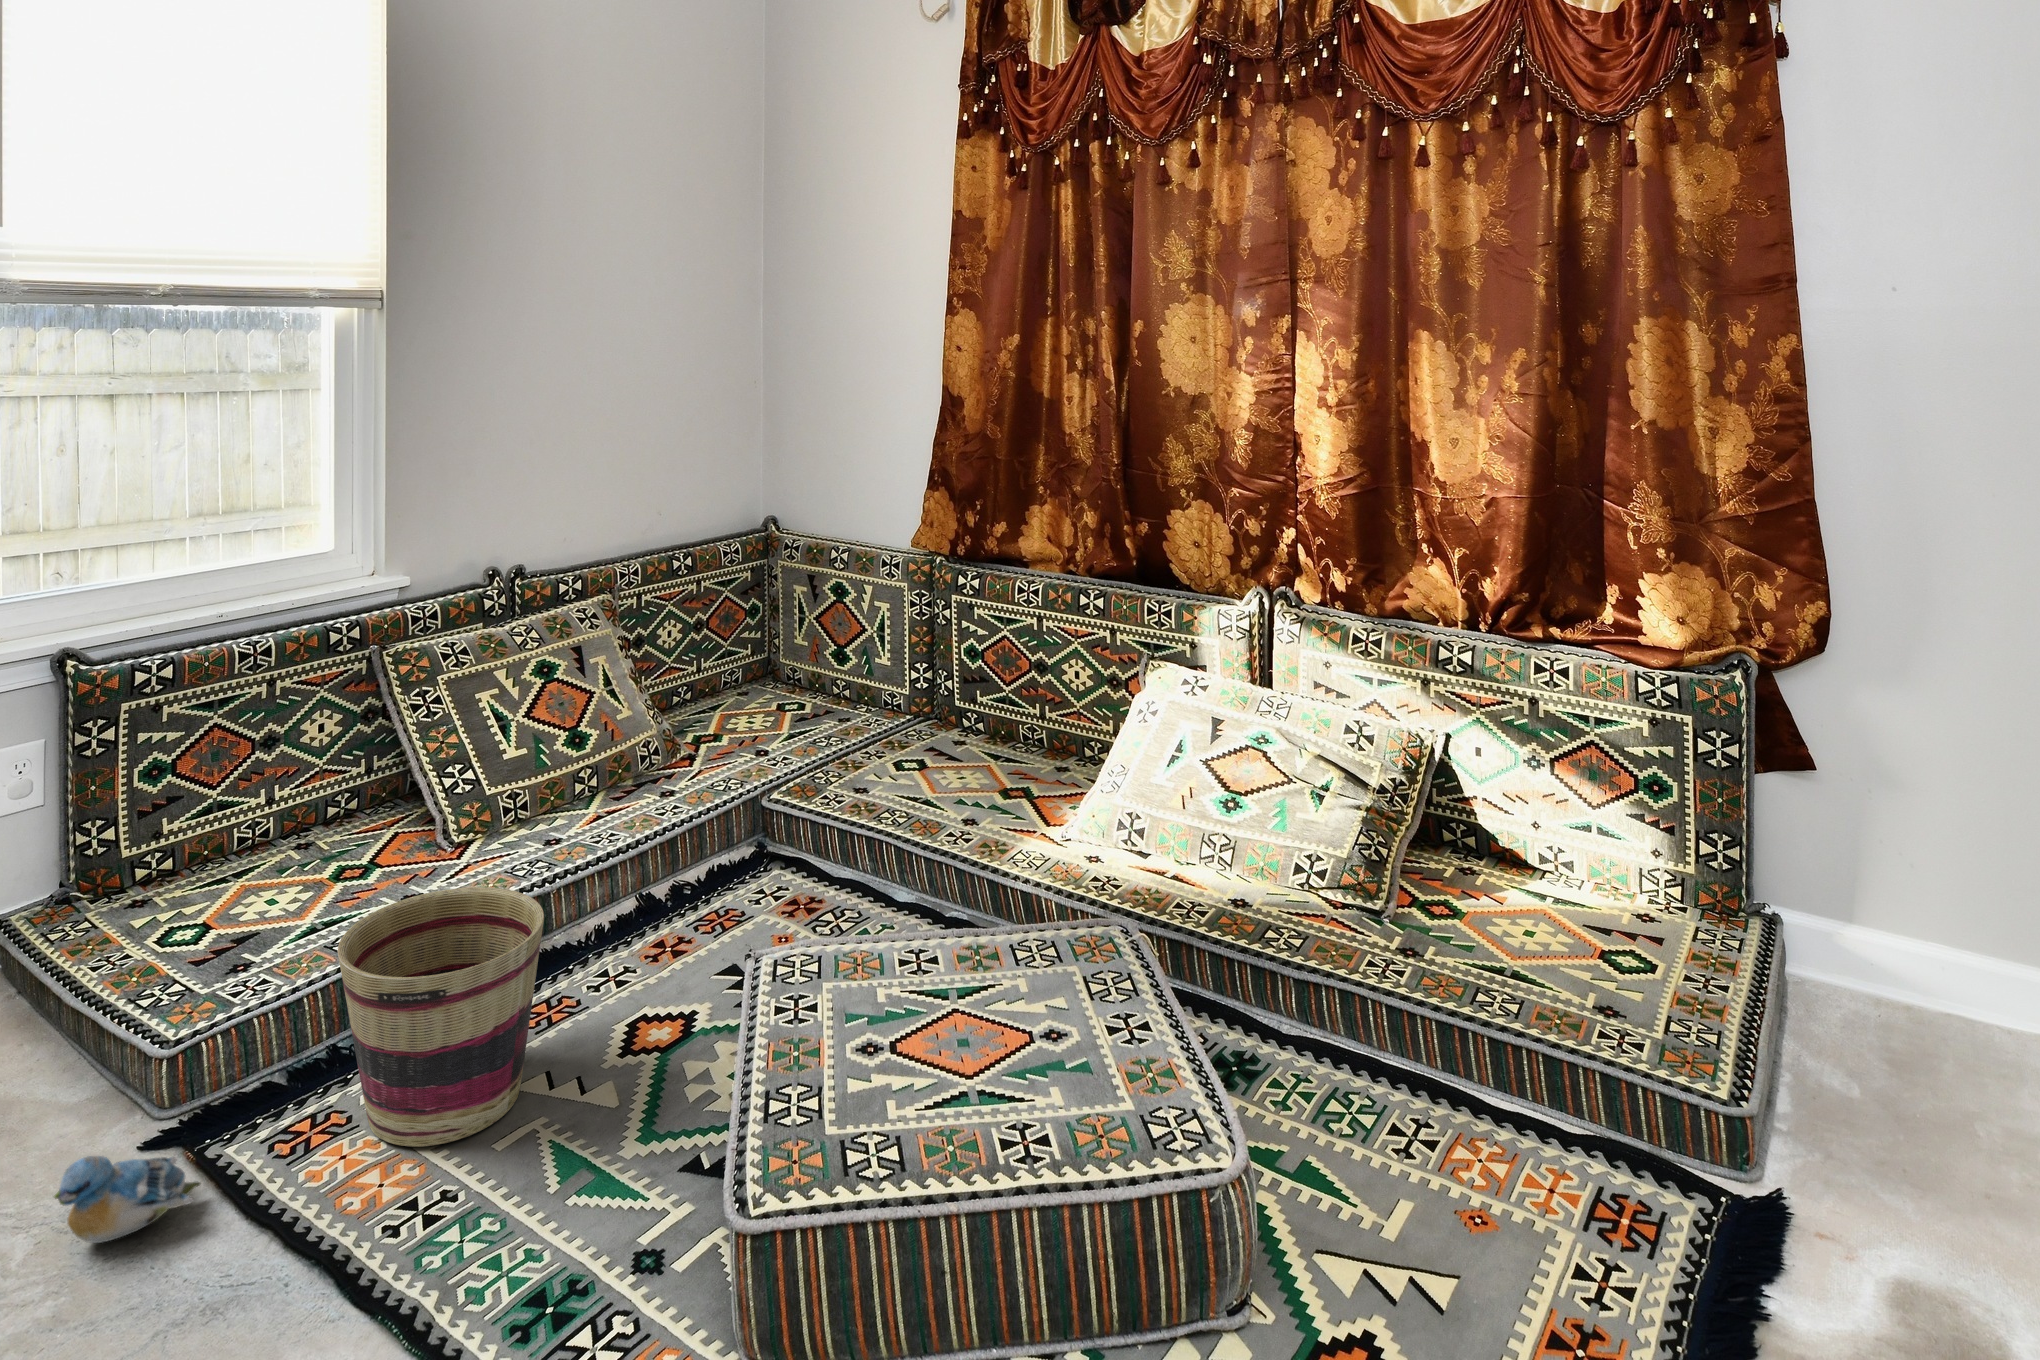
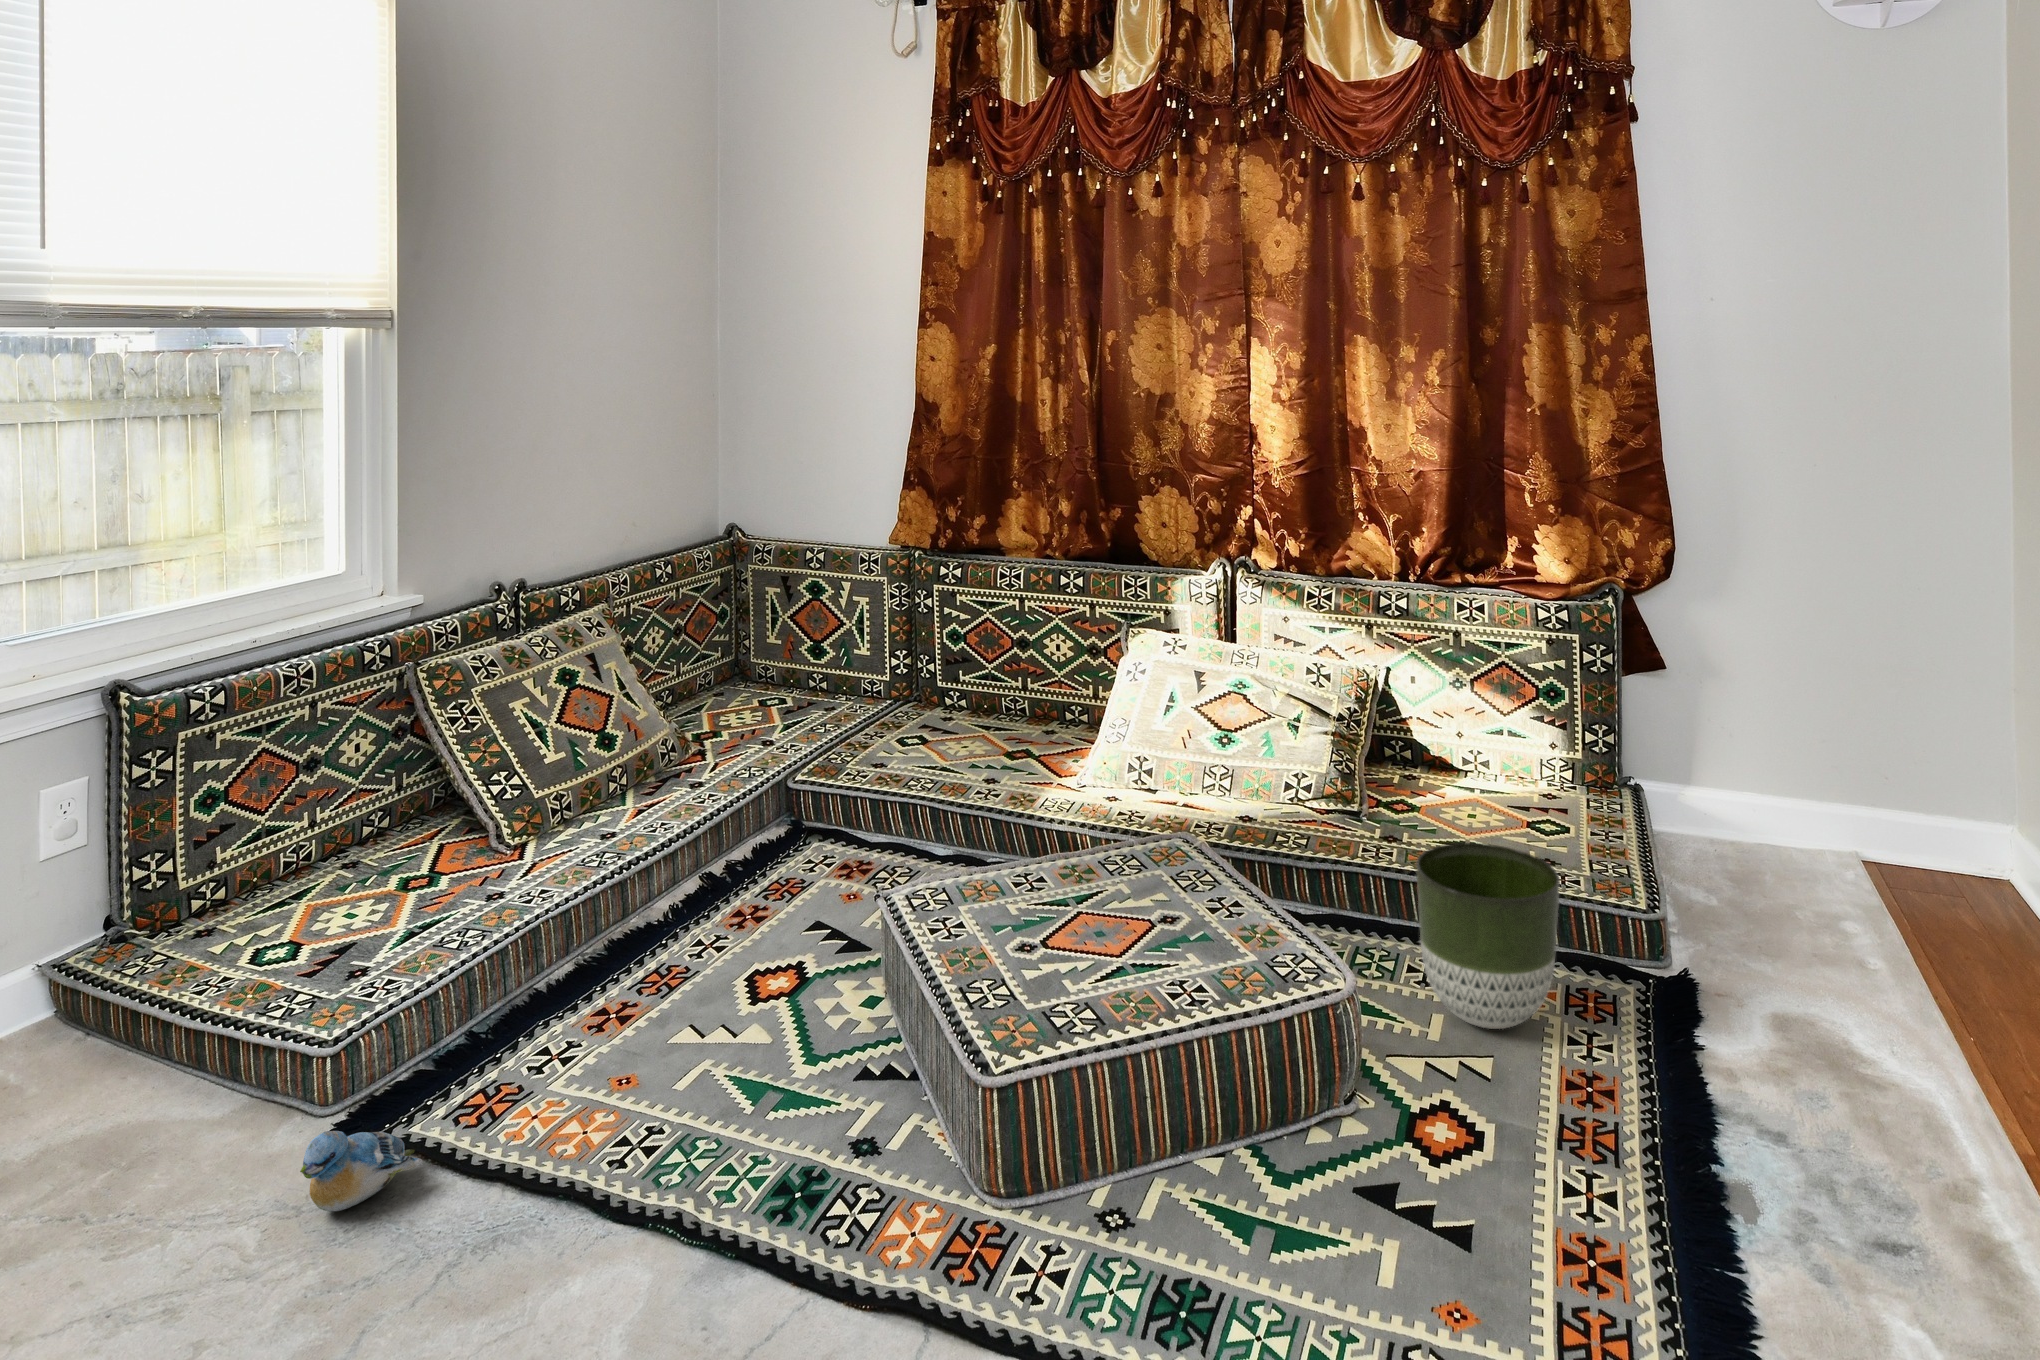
basket: present [338,887,544,1147] -> none [510,865,695,1097]
planter: none [1384,978,1573,1235] -> present [1416,843,1560,1029]

